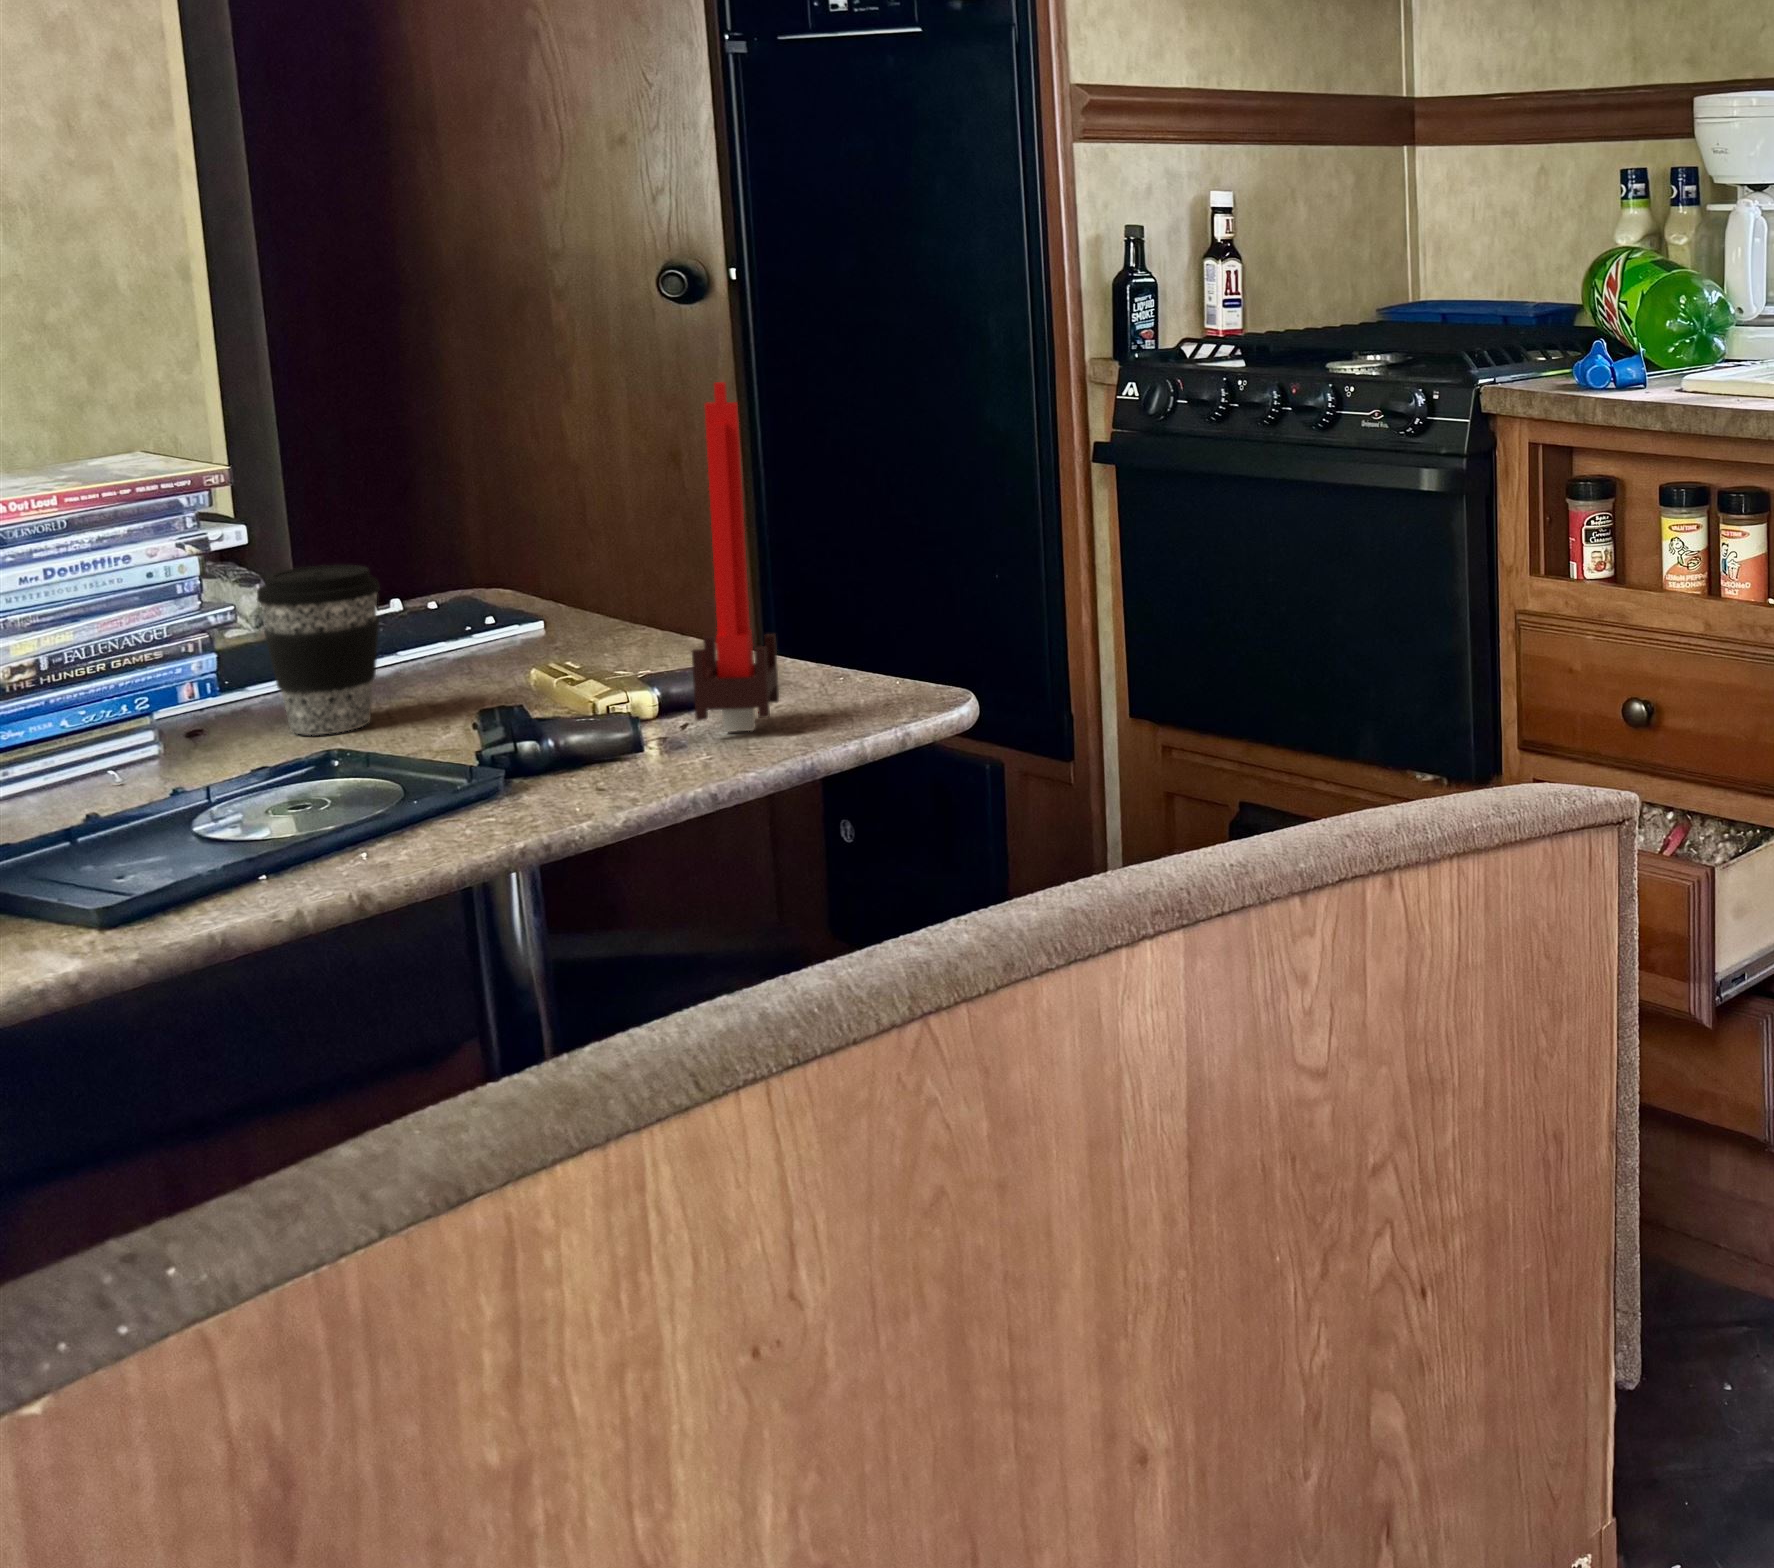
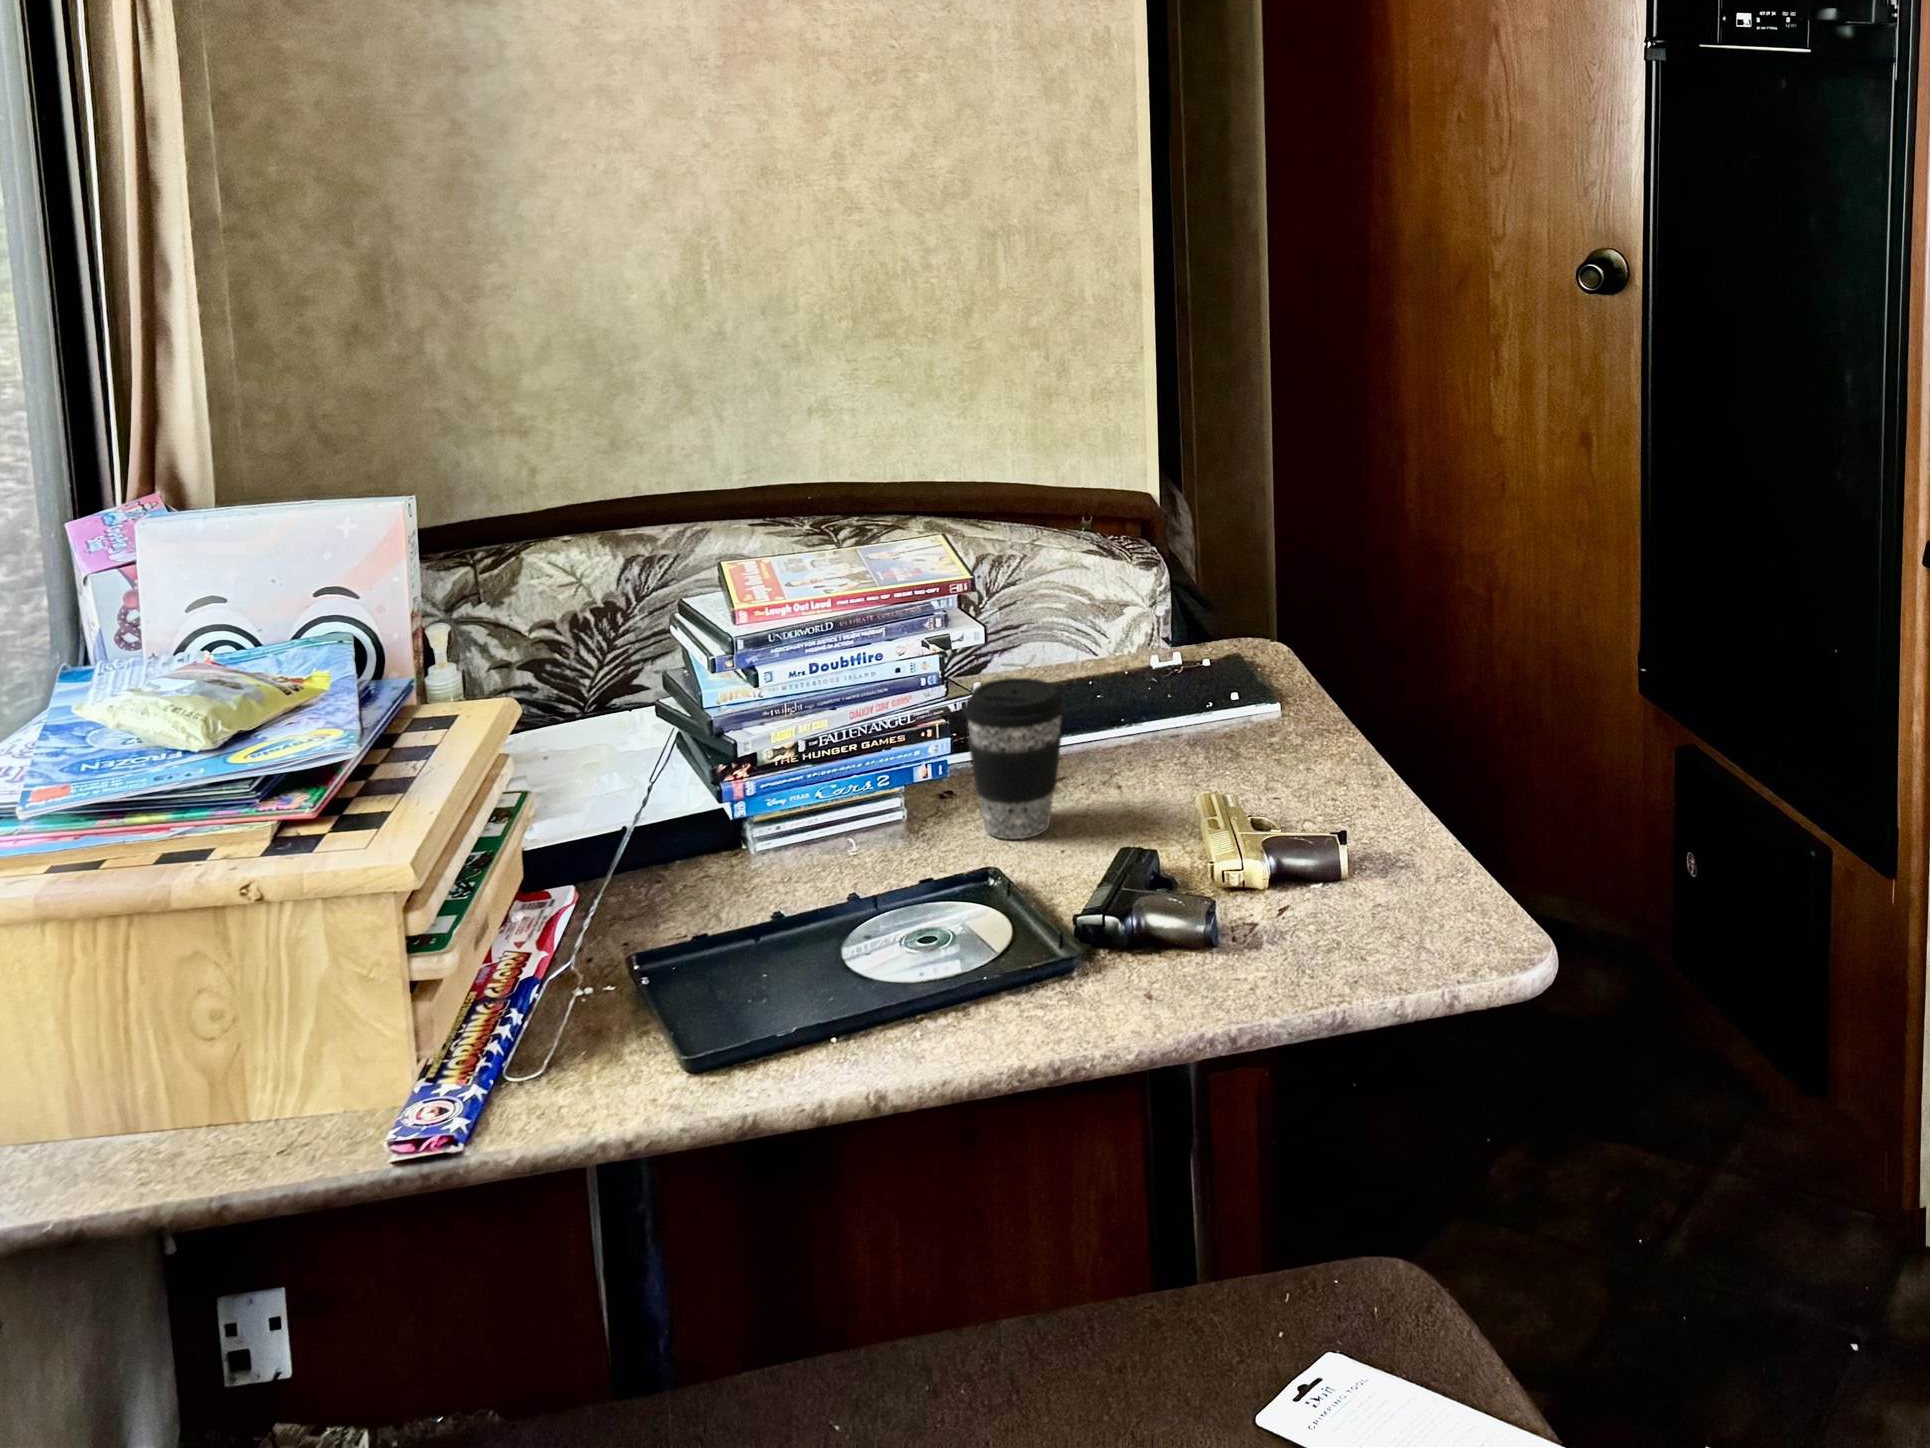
candle: present [692,382,779,732] -> none [1261,605,1355,951]

